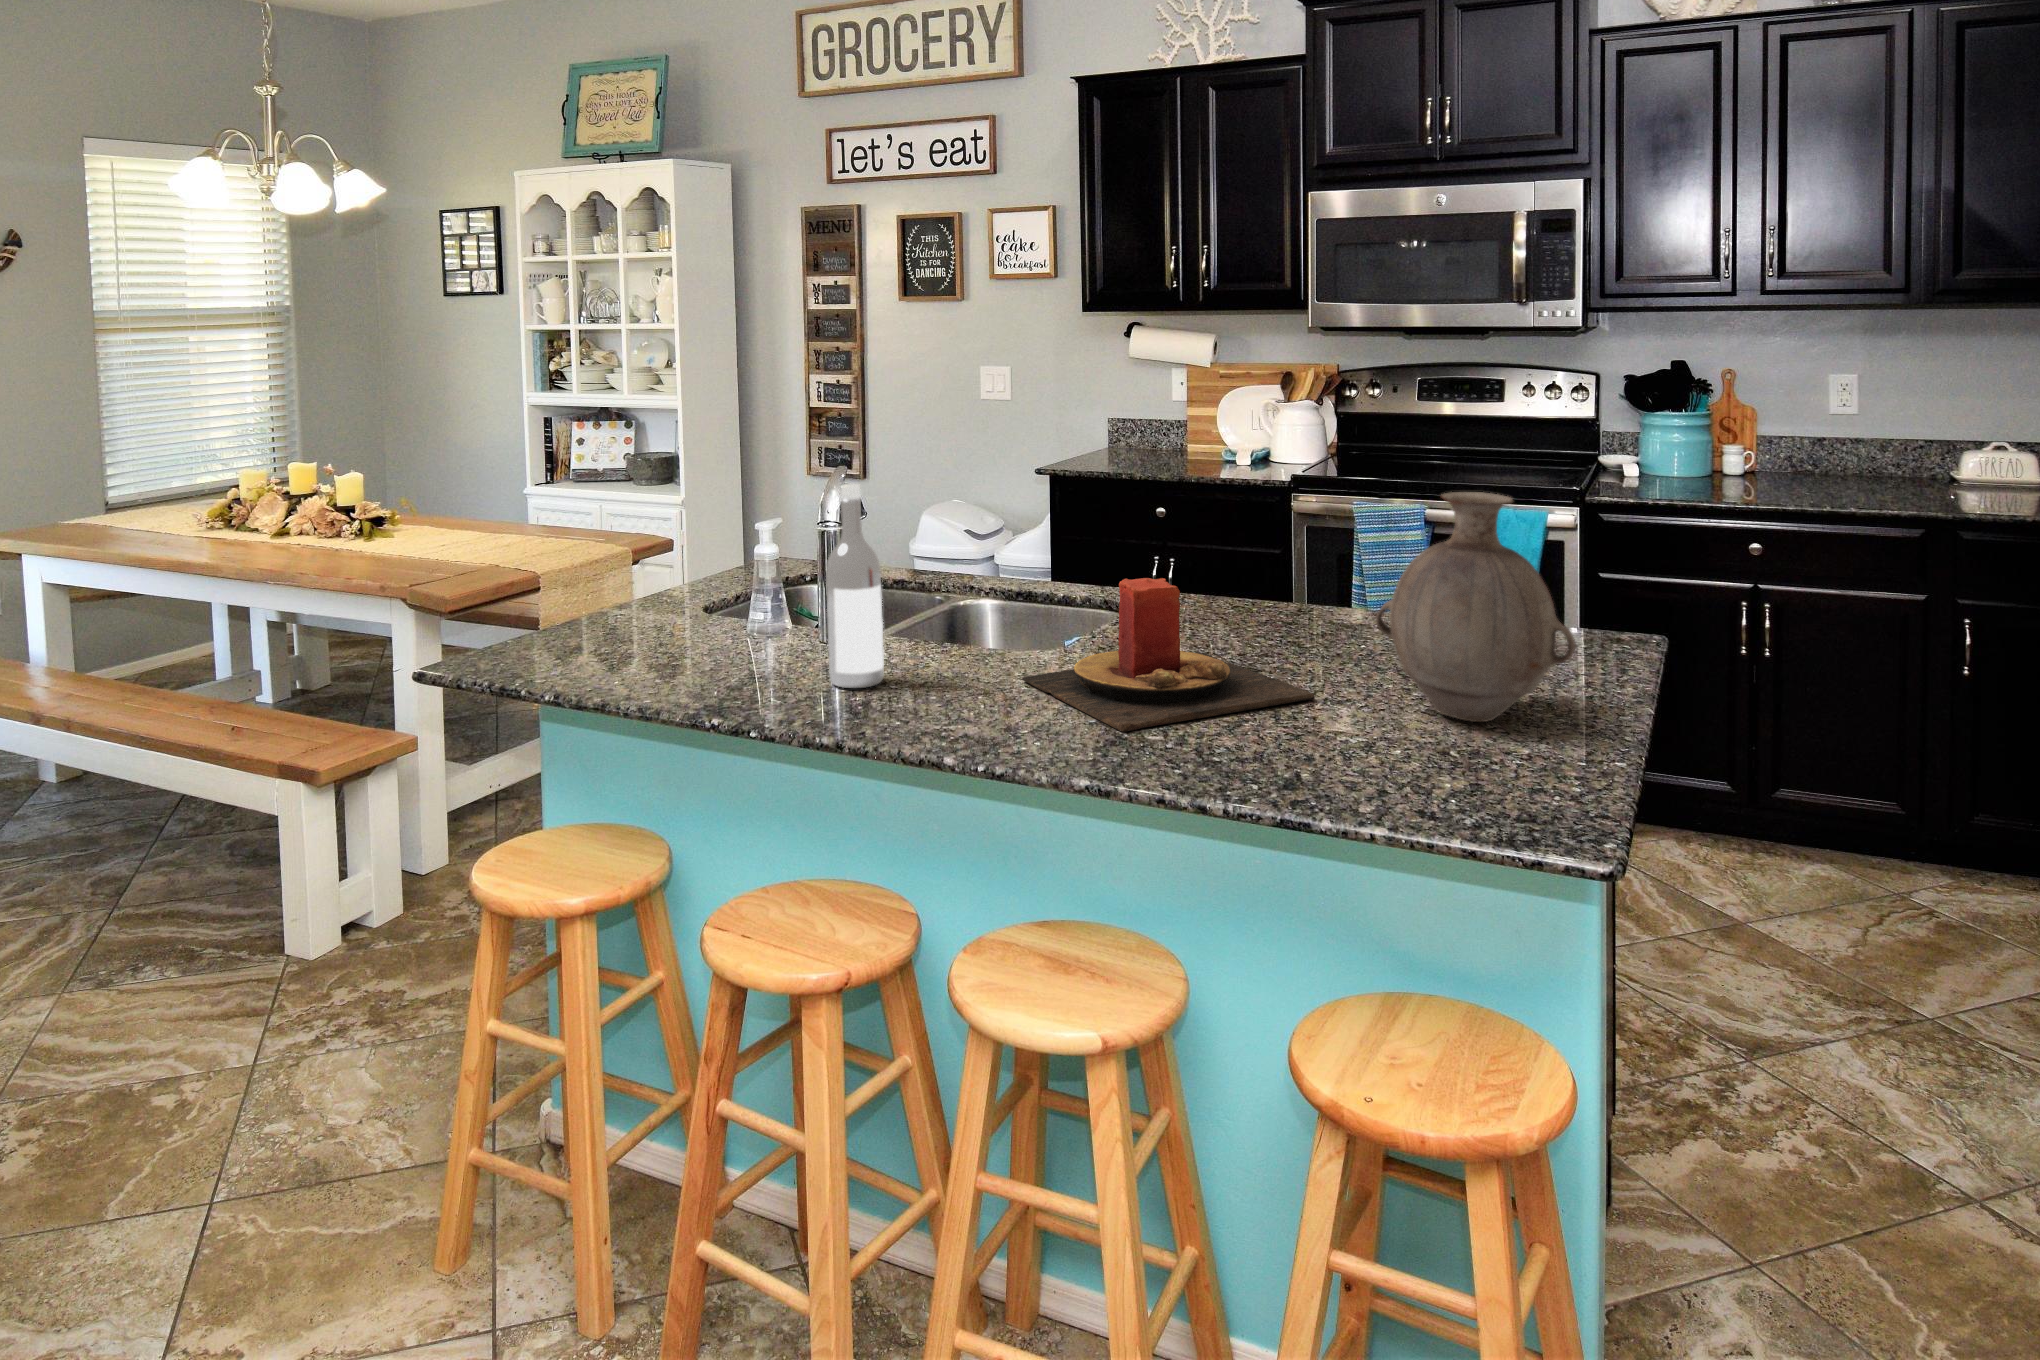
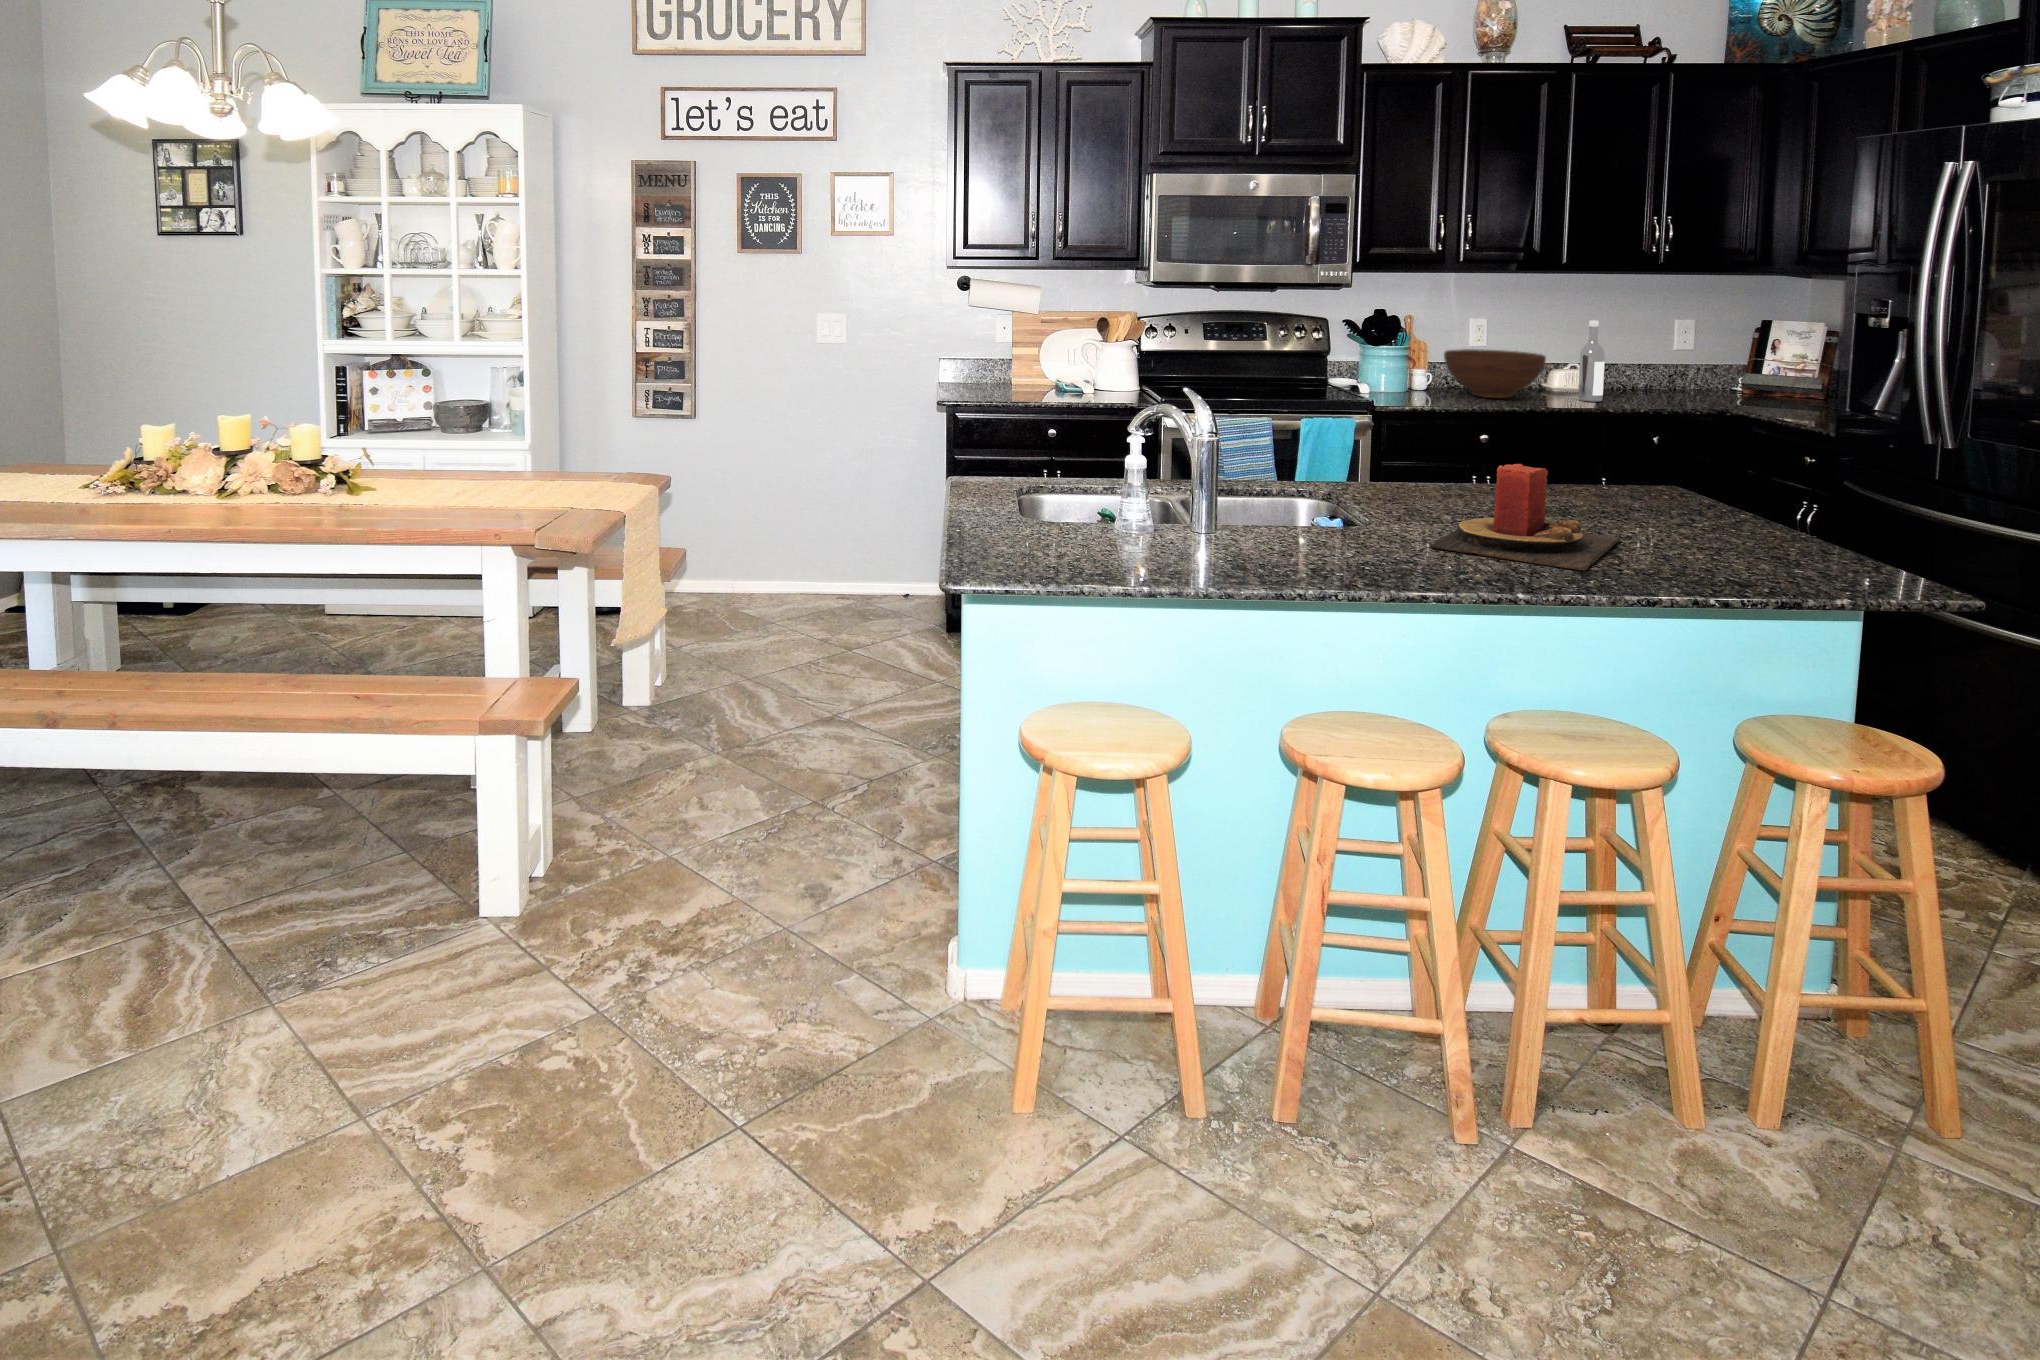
fruit bowl: none [1743,418,1904,491] -> present [1444,349,1546,398]
wine bottle: present [826,484,884,688] -> present [1578,320,1605,402]
vase: present [1376,492,1575,722] -> none [1652,393,1793,544]

